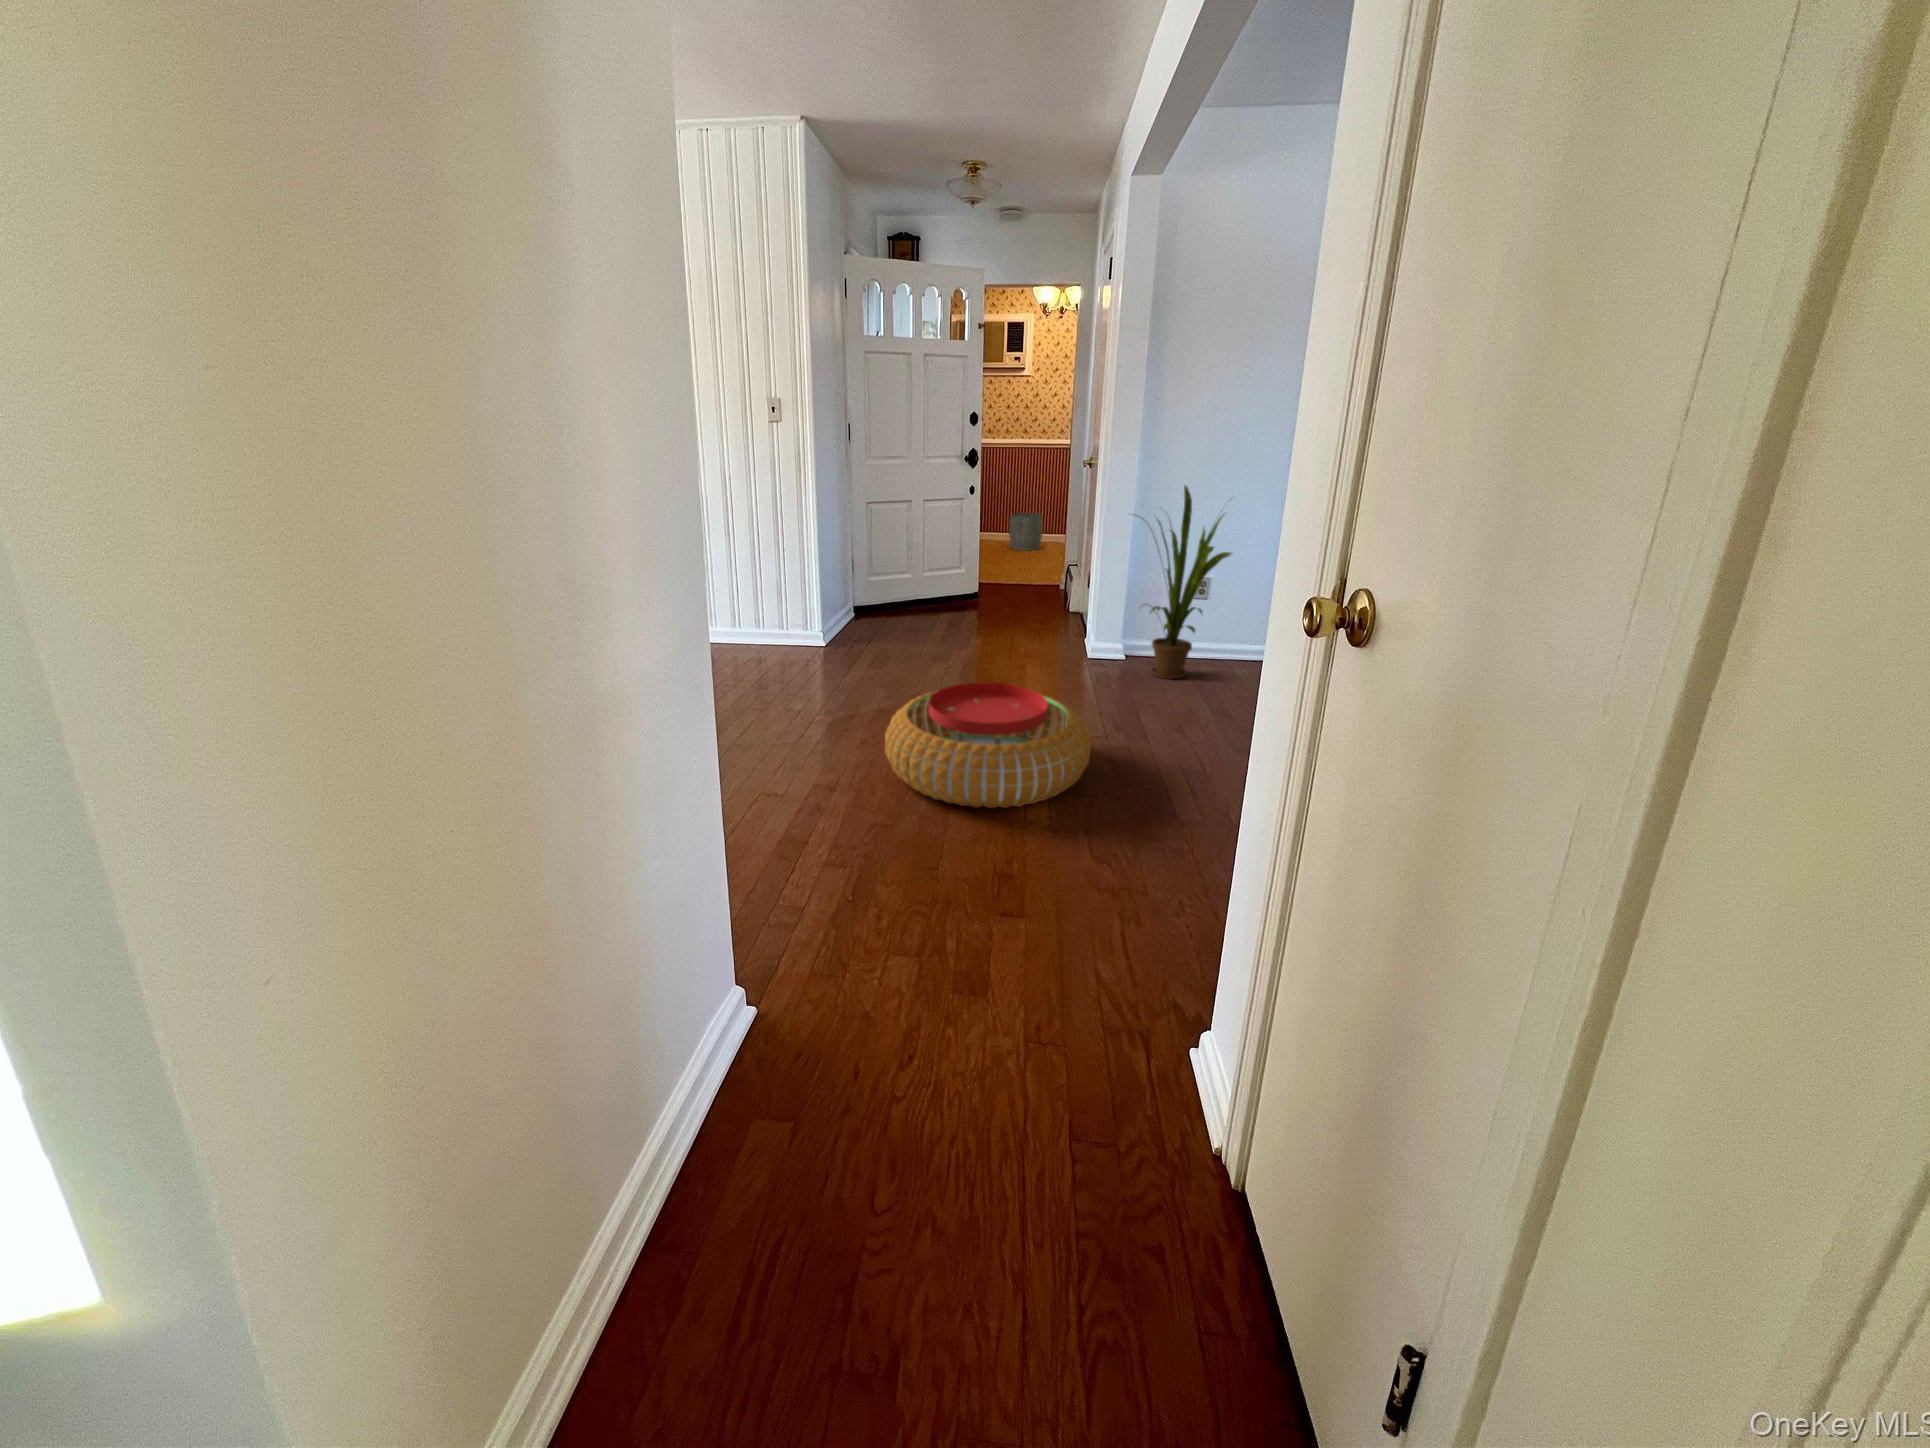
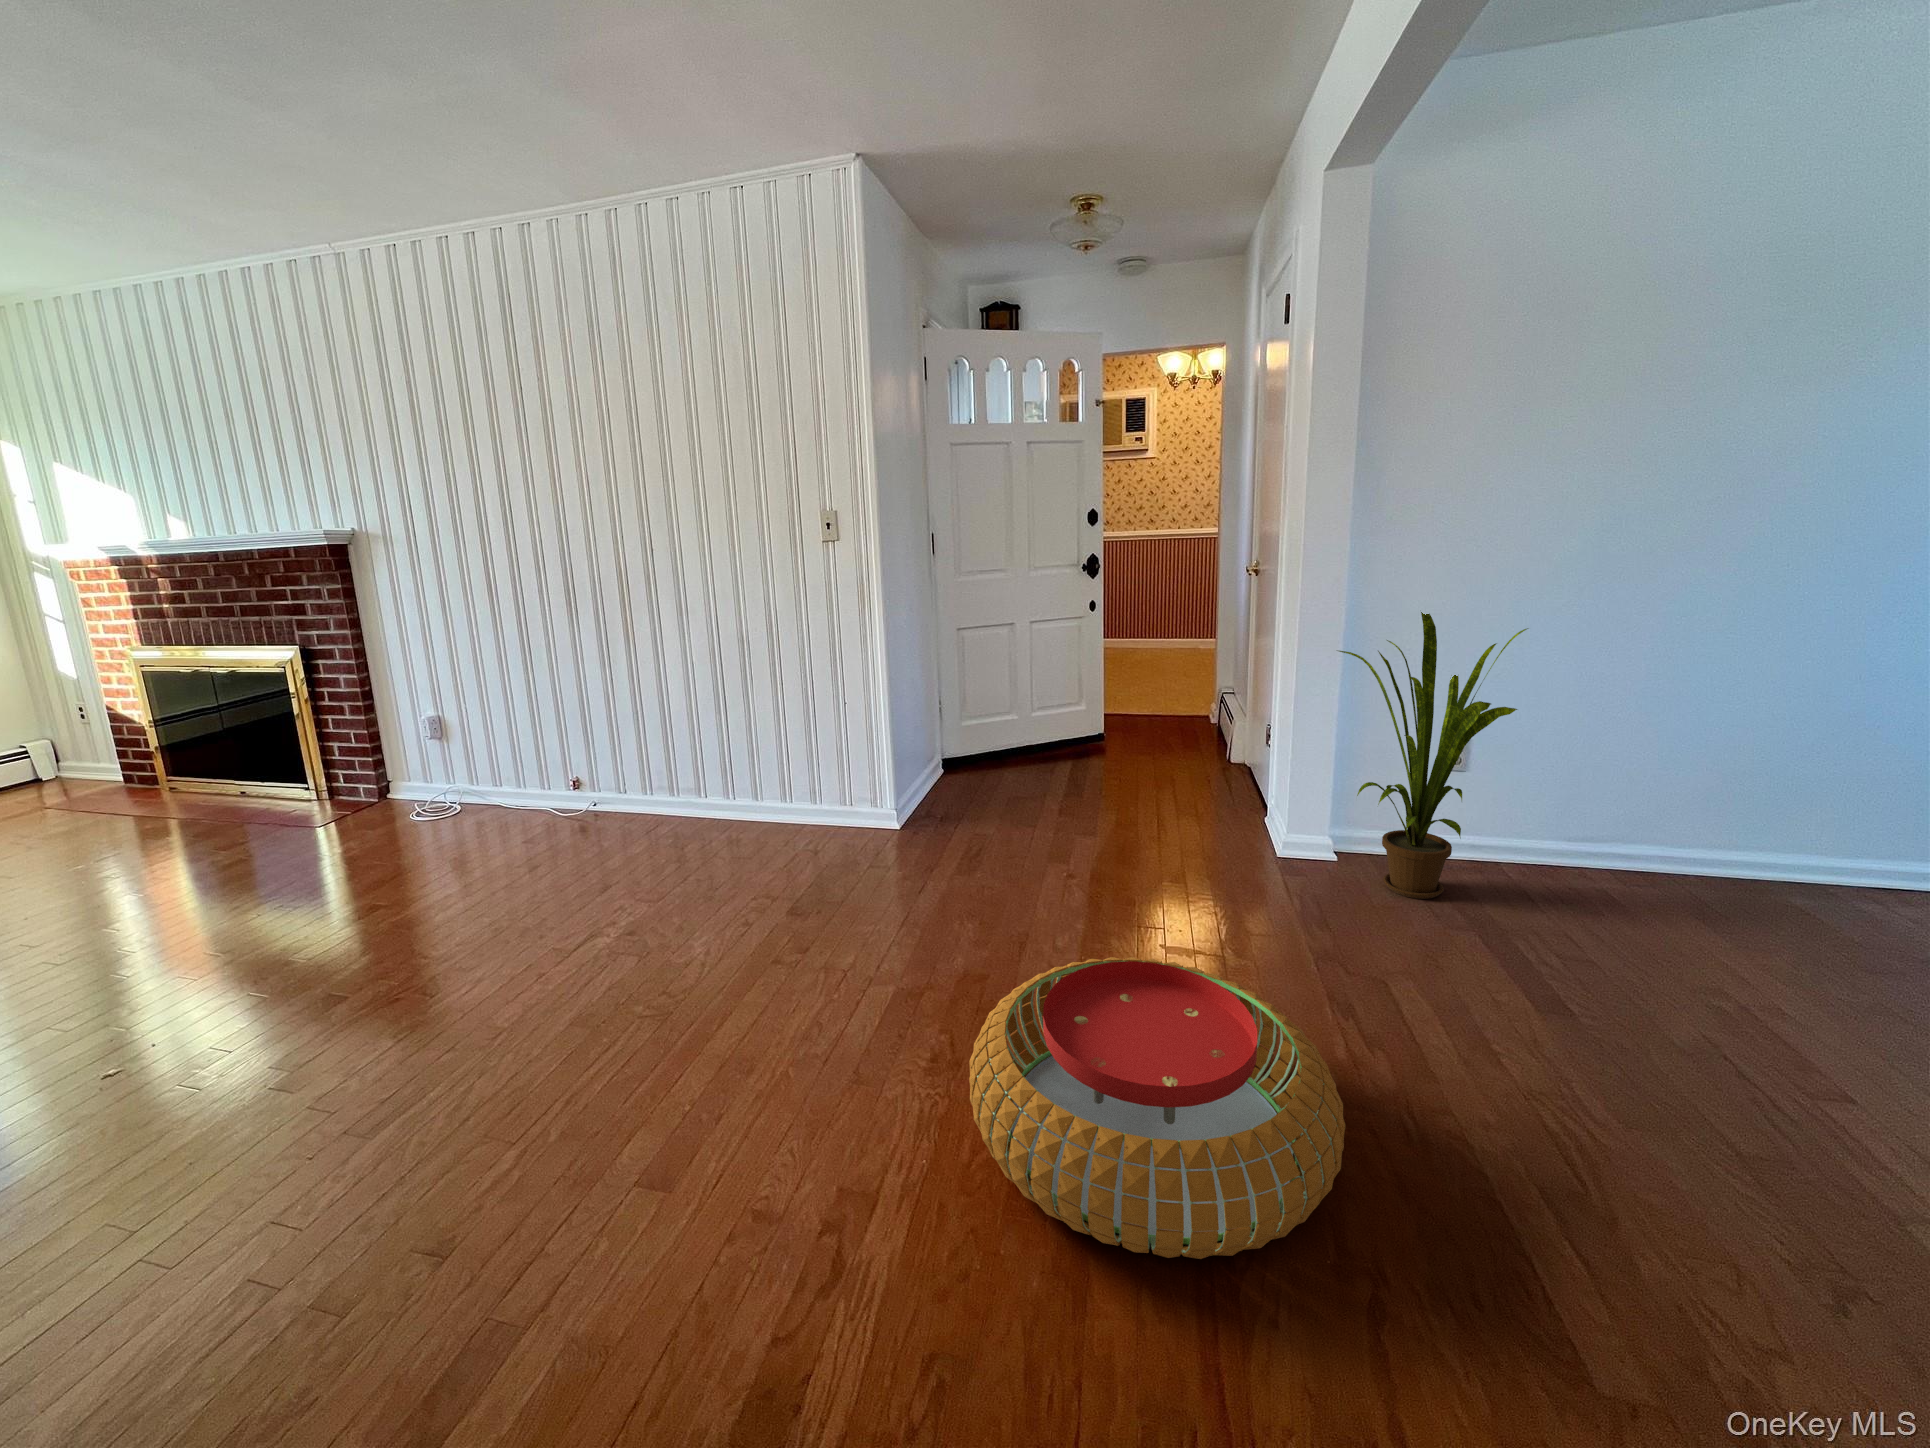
woven basket: present [1009,513,1043,550] -> none [1136,617,1178,663]

